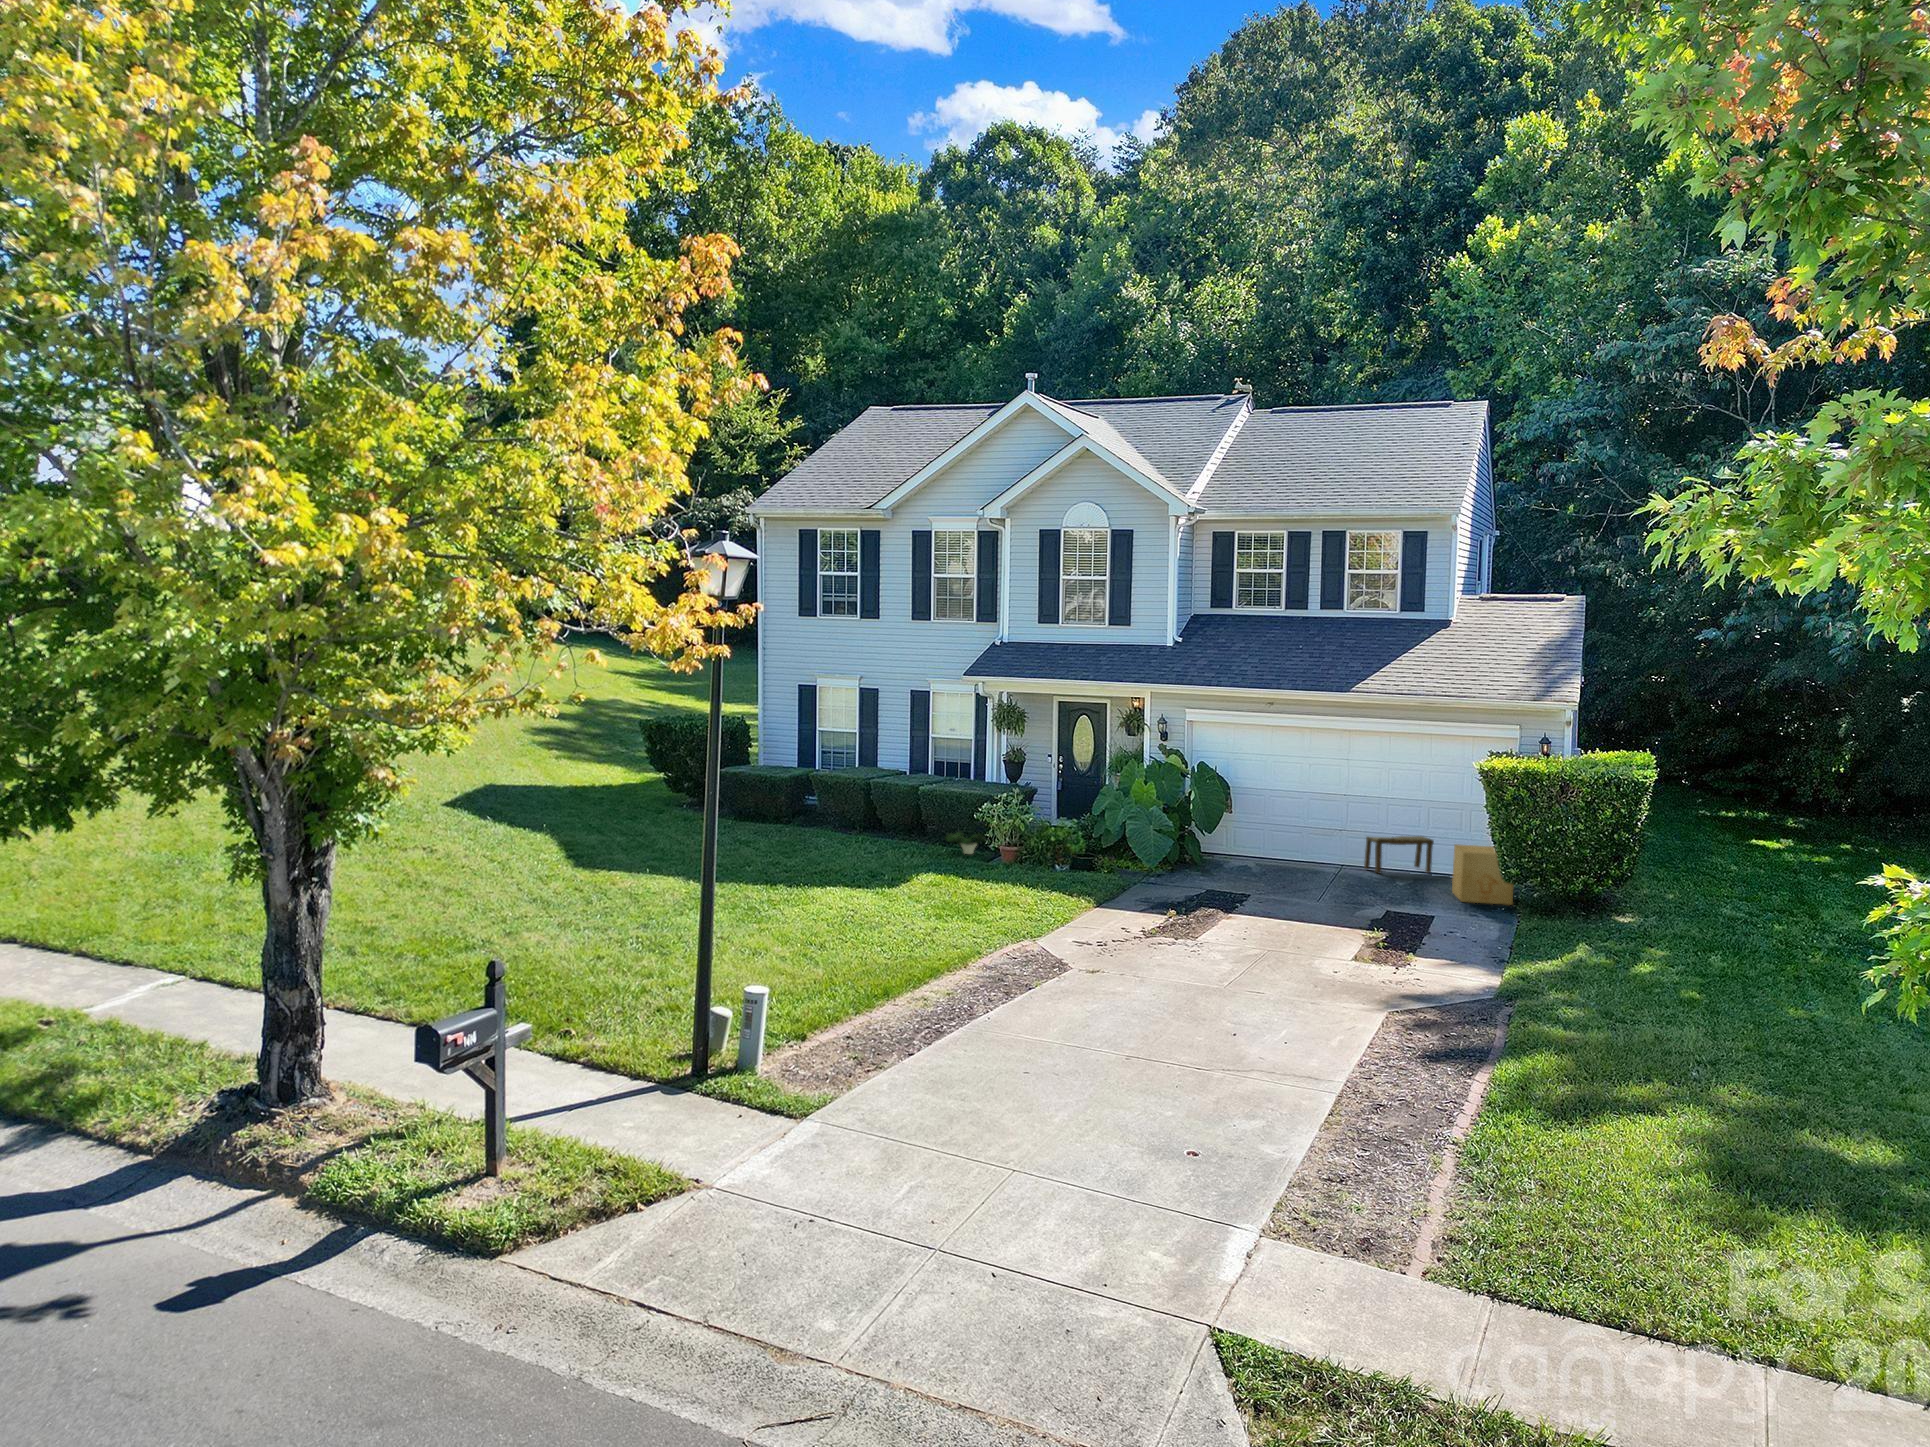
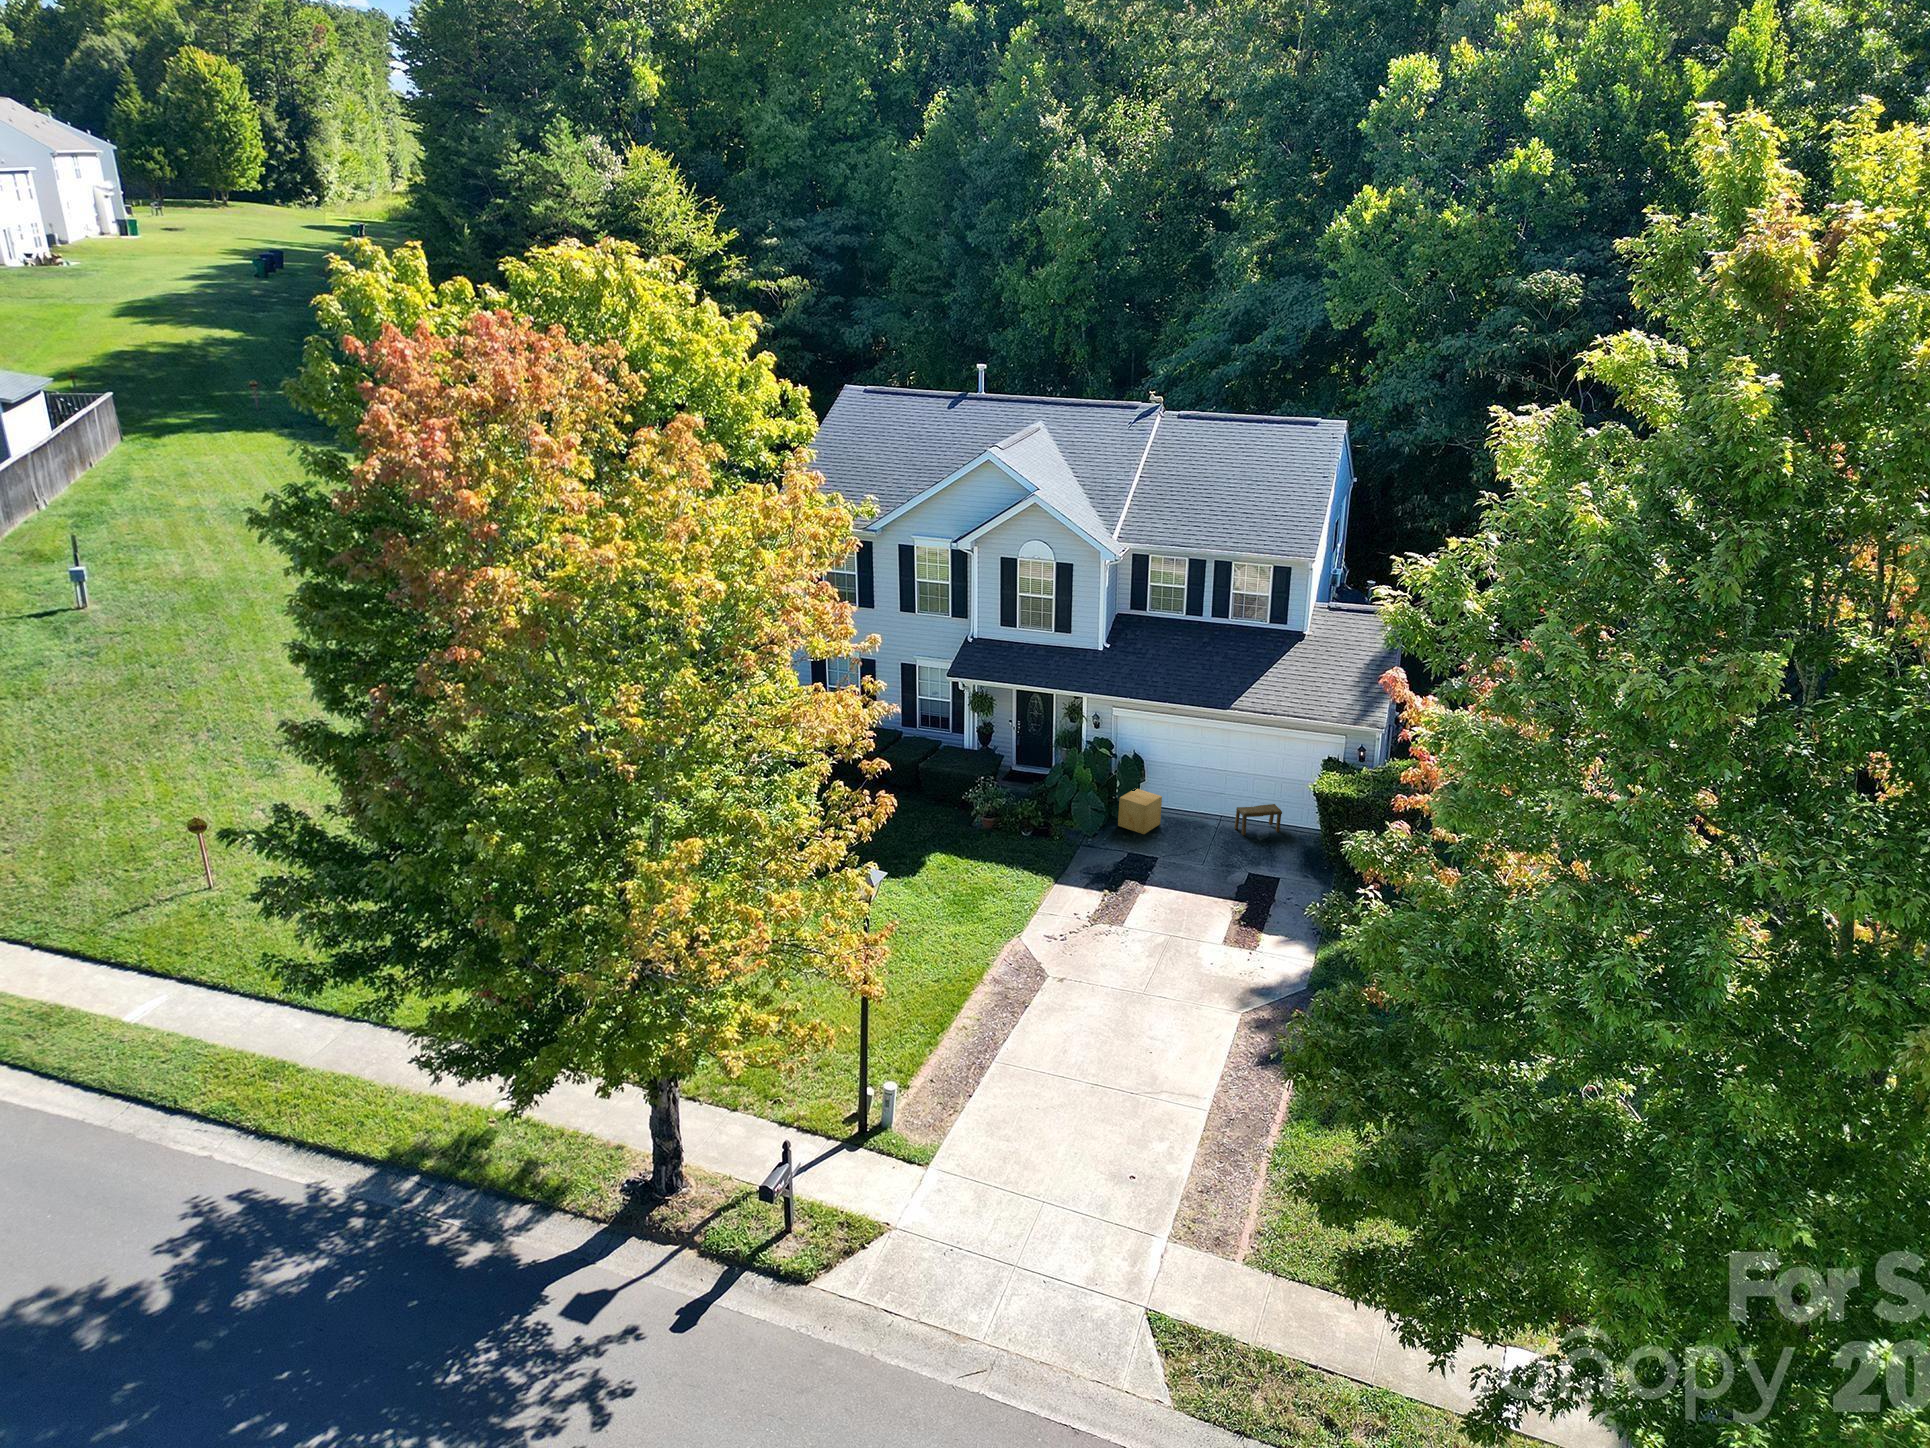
potted plant: present [945,832,985,854] -> none [944,809,974,827]
cardboard box: present [1452,844,1513,905] -> present [1118,789,1162,834]

